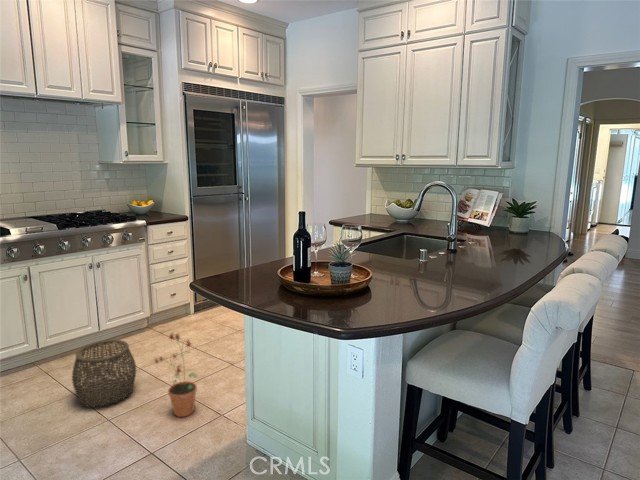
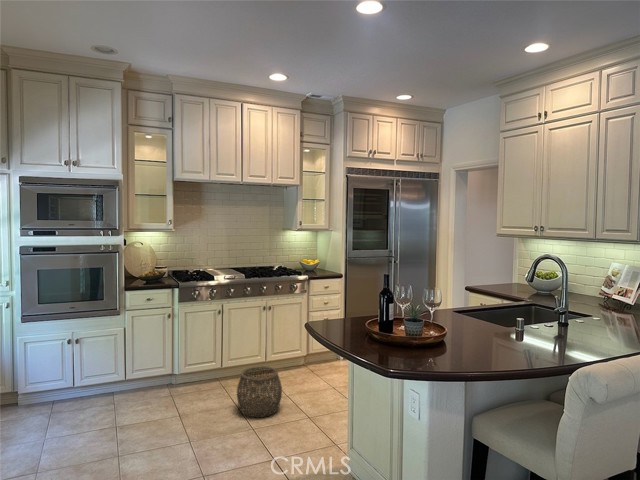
potted plant: present [155,333,197,417] -> none [291,366,323,438]

